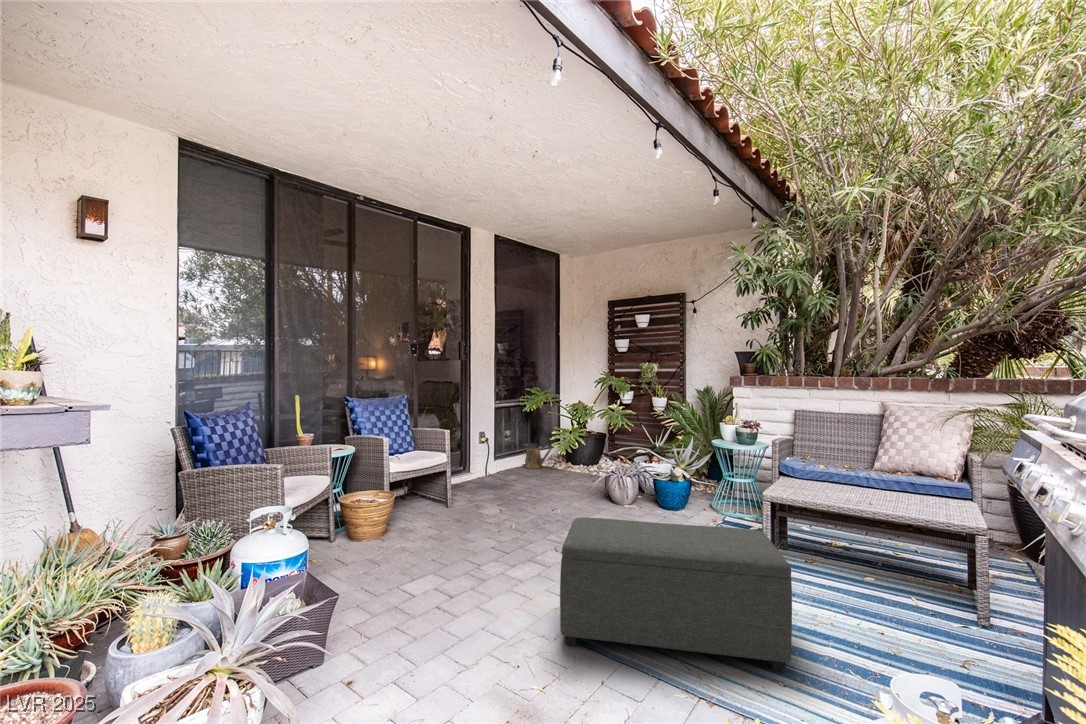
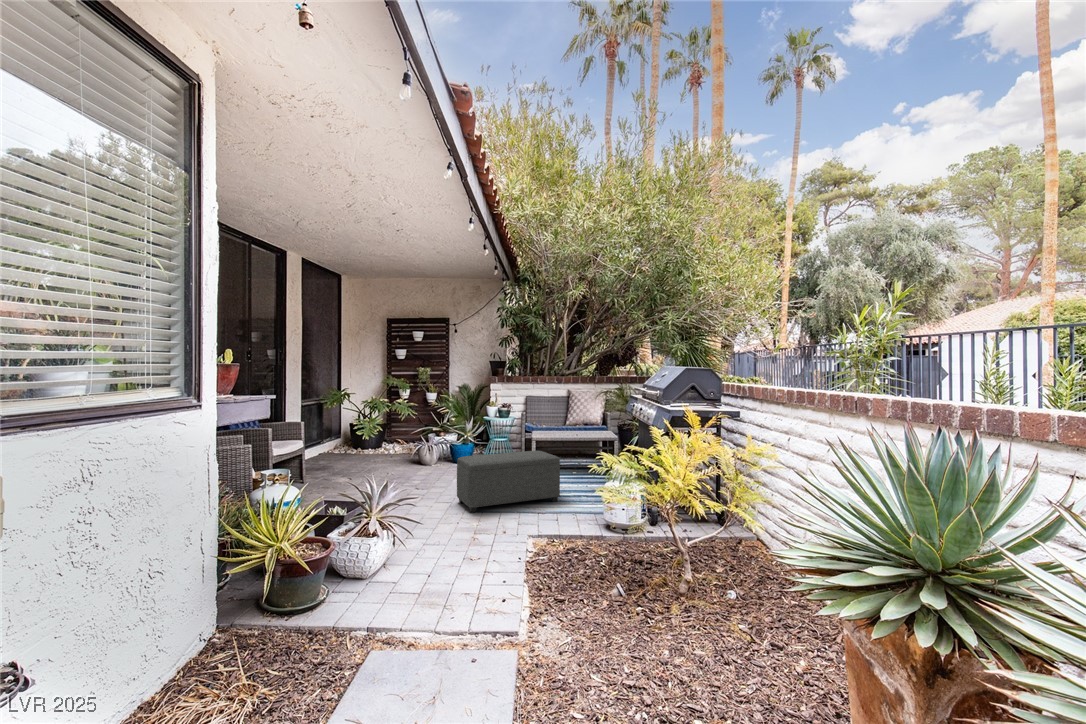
watering can: present [524,443,555,469] -> none [320,433,356,456]

